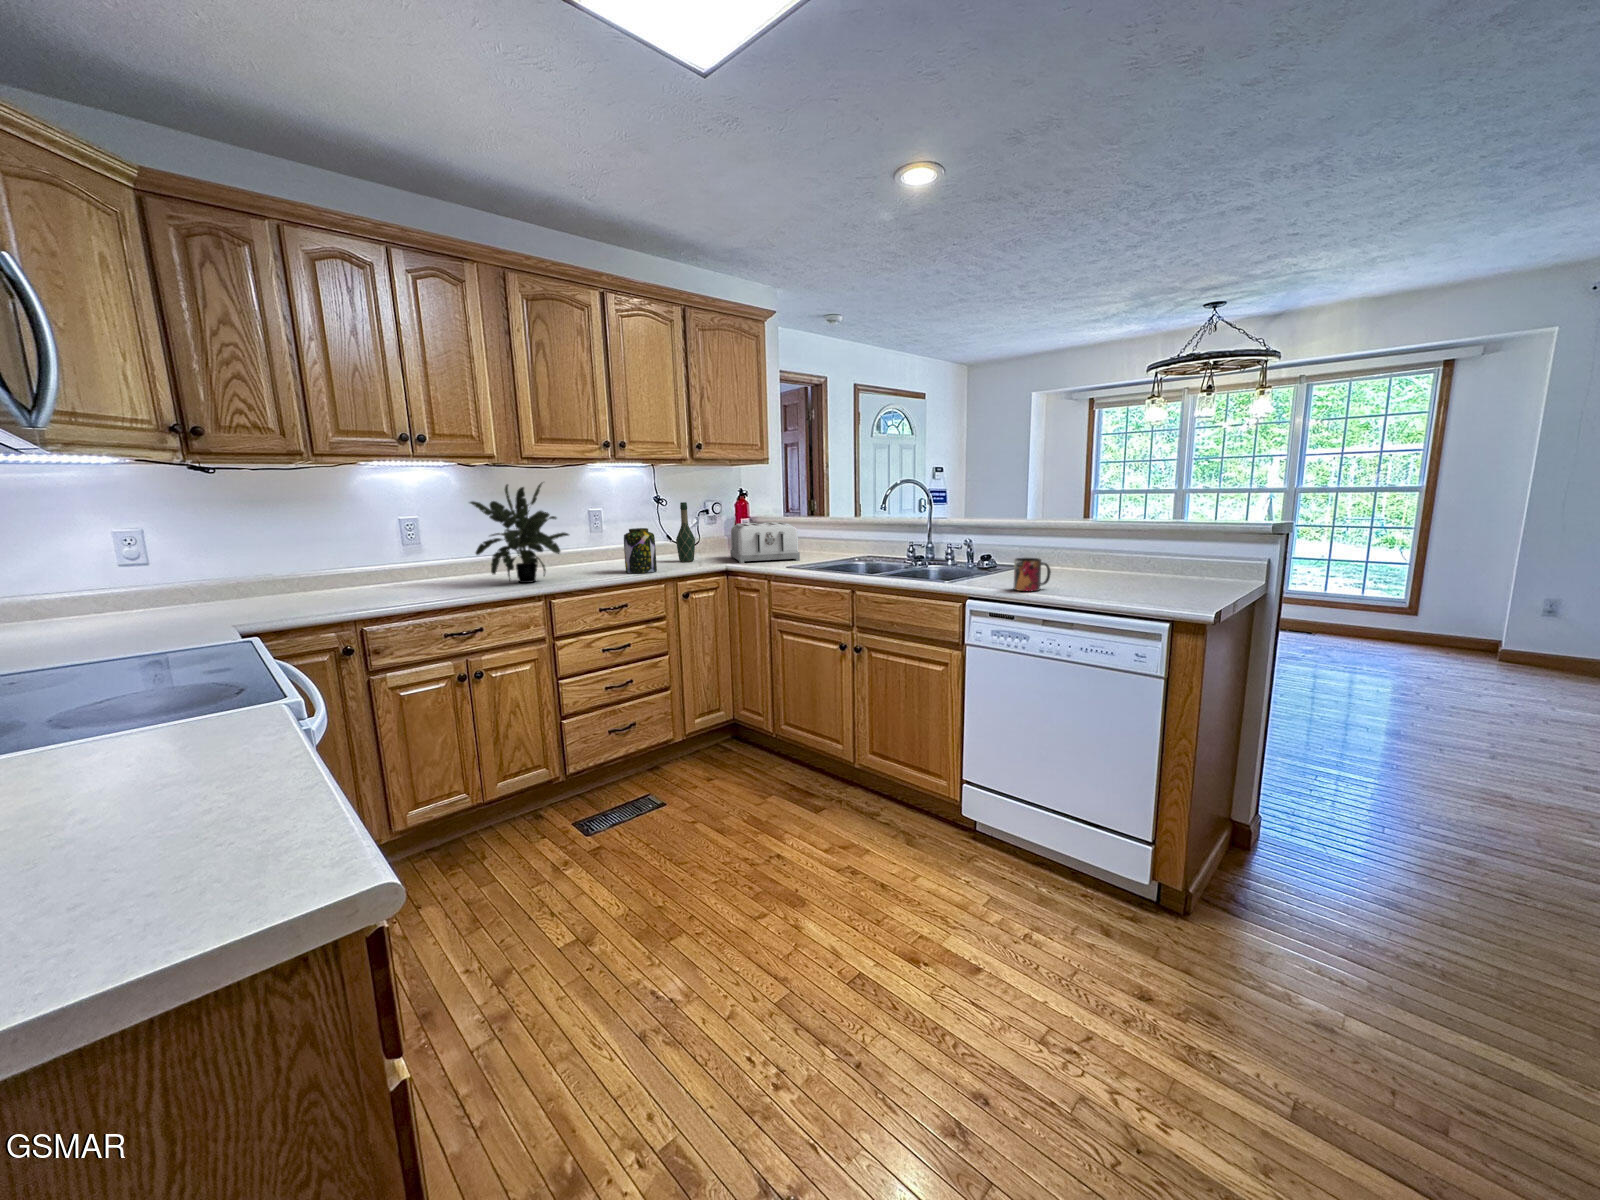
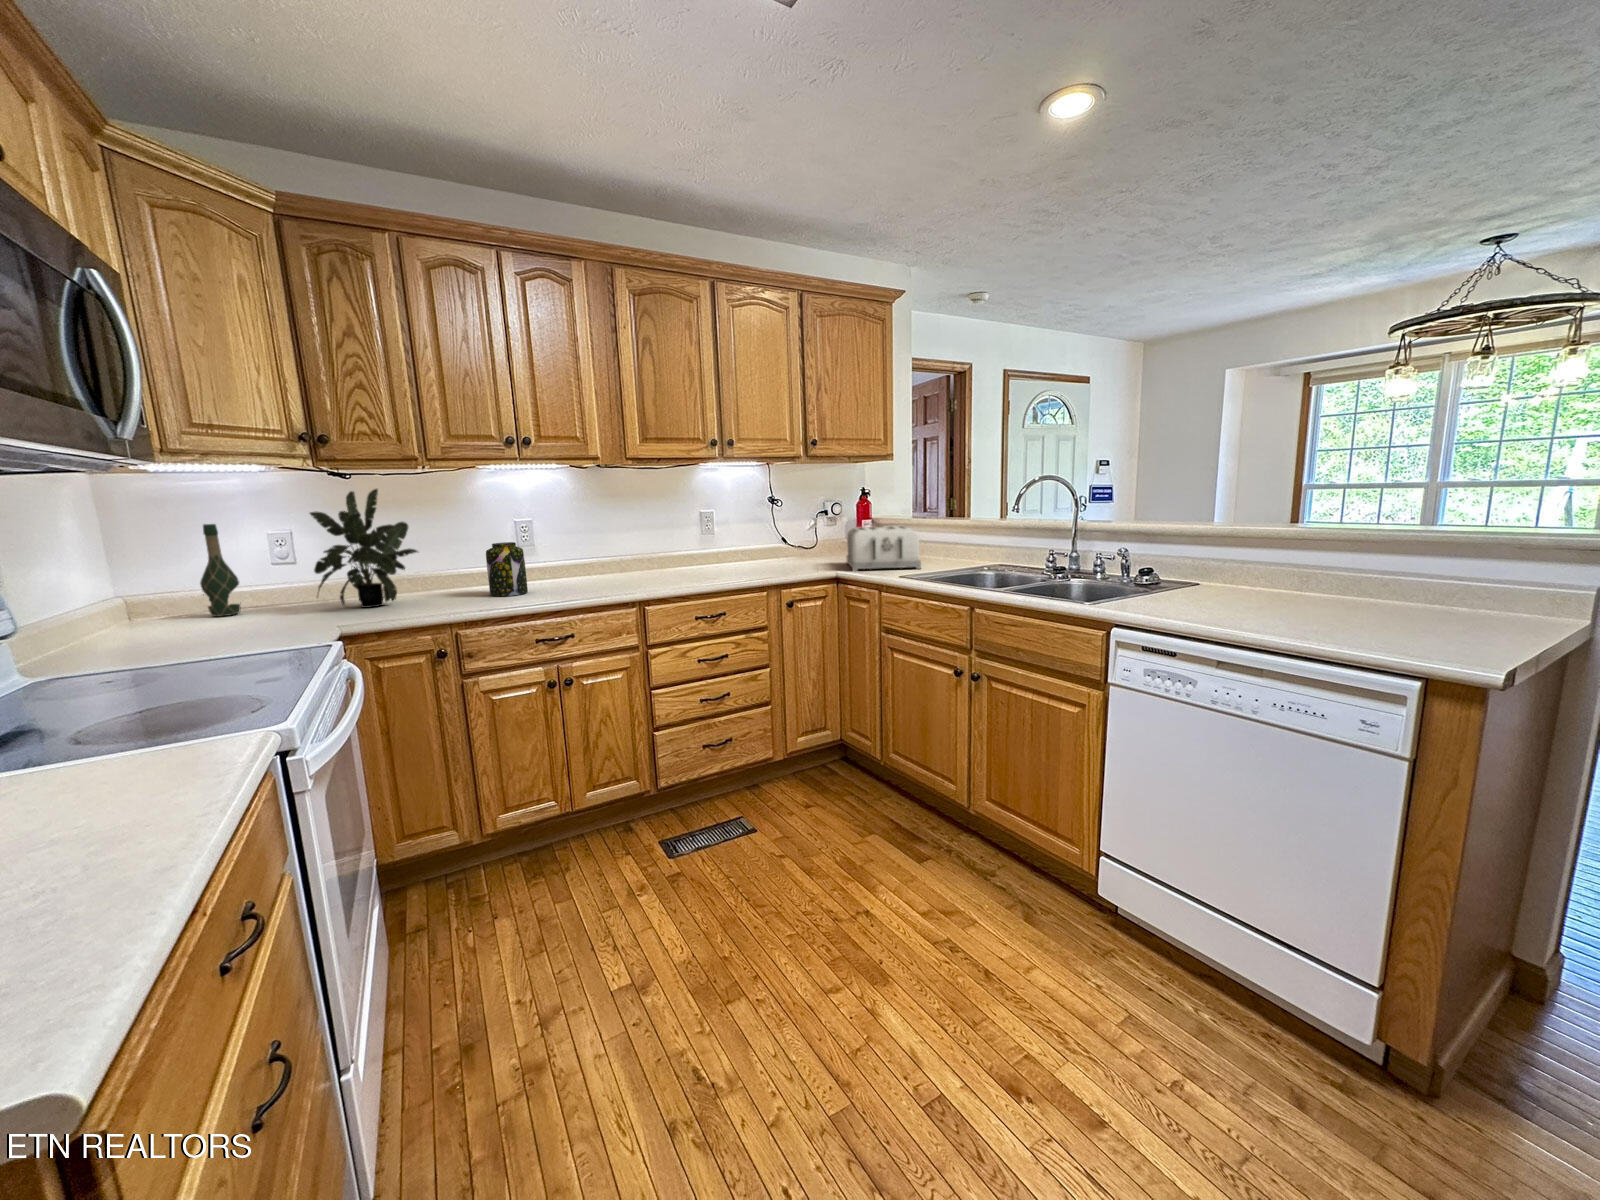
potted plant: present [470,483,569,583] -> present [310,489,417,608]
wine bottle: present [676,502,695,562] -> present [200,524,241,617]
jar: present [624,528,657,573] -> present [486,542,528,596]
mug: present [1014,558,1051,591] -> none [1178,578,1232,623]

